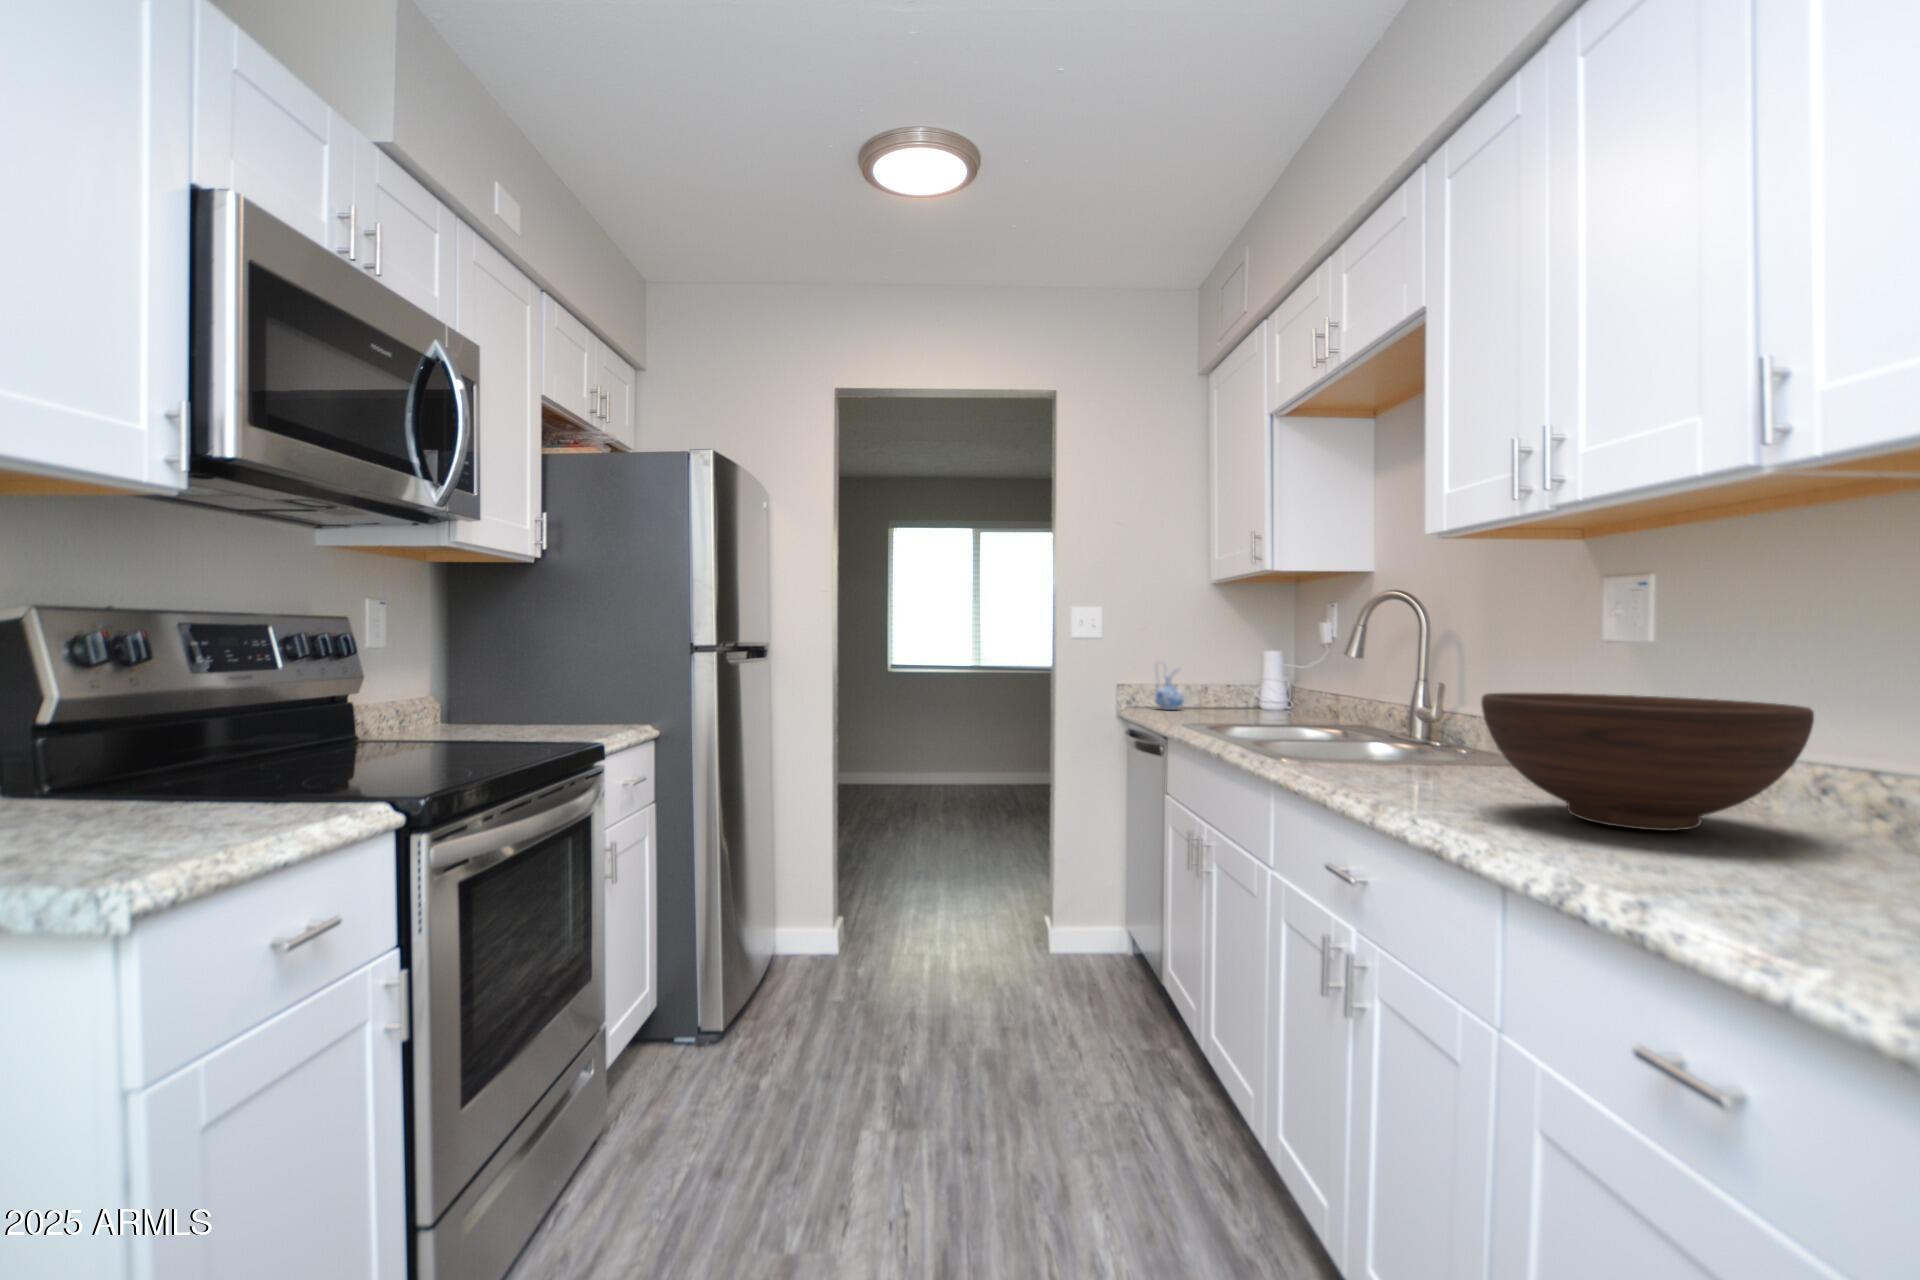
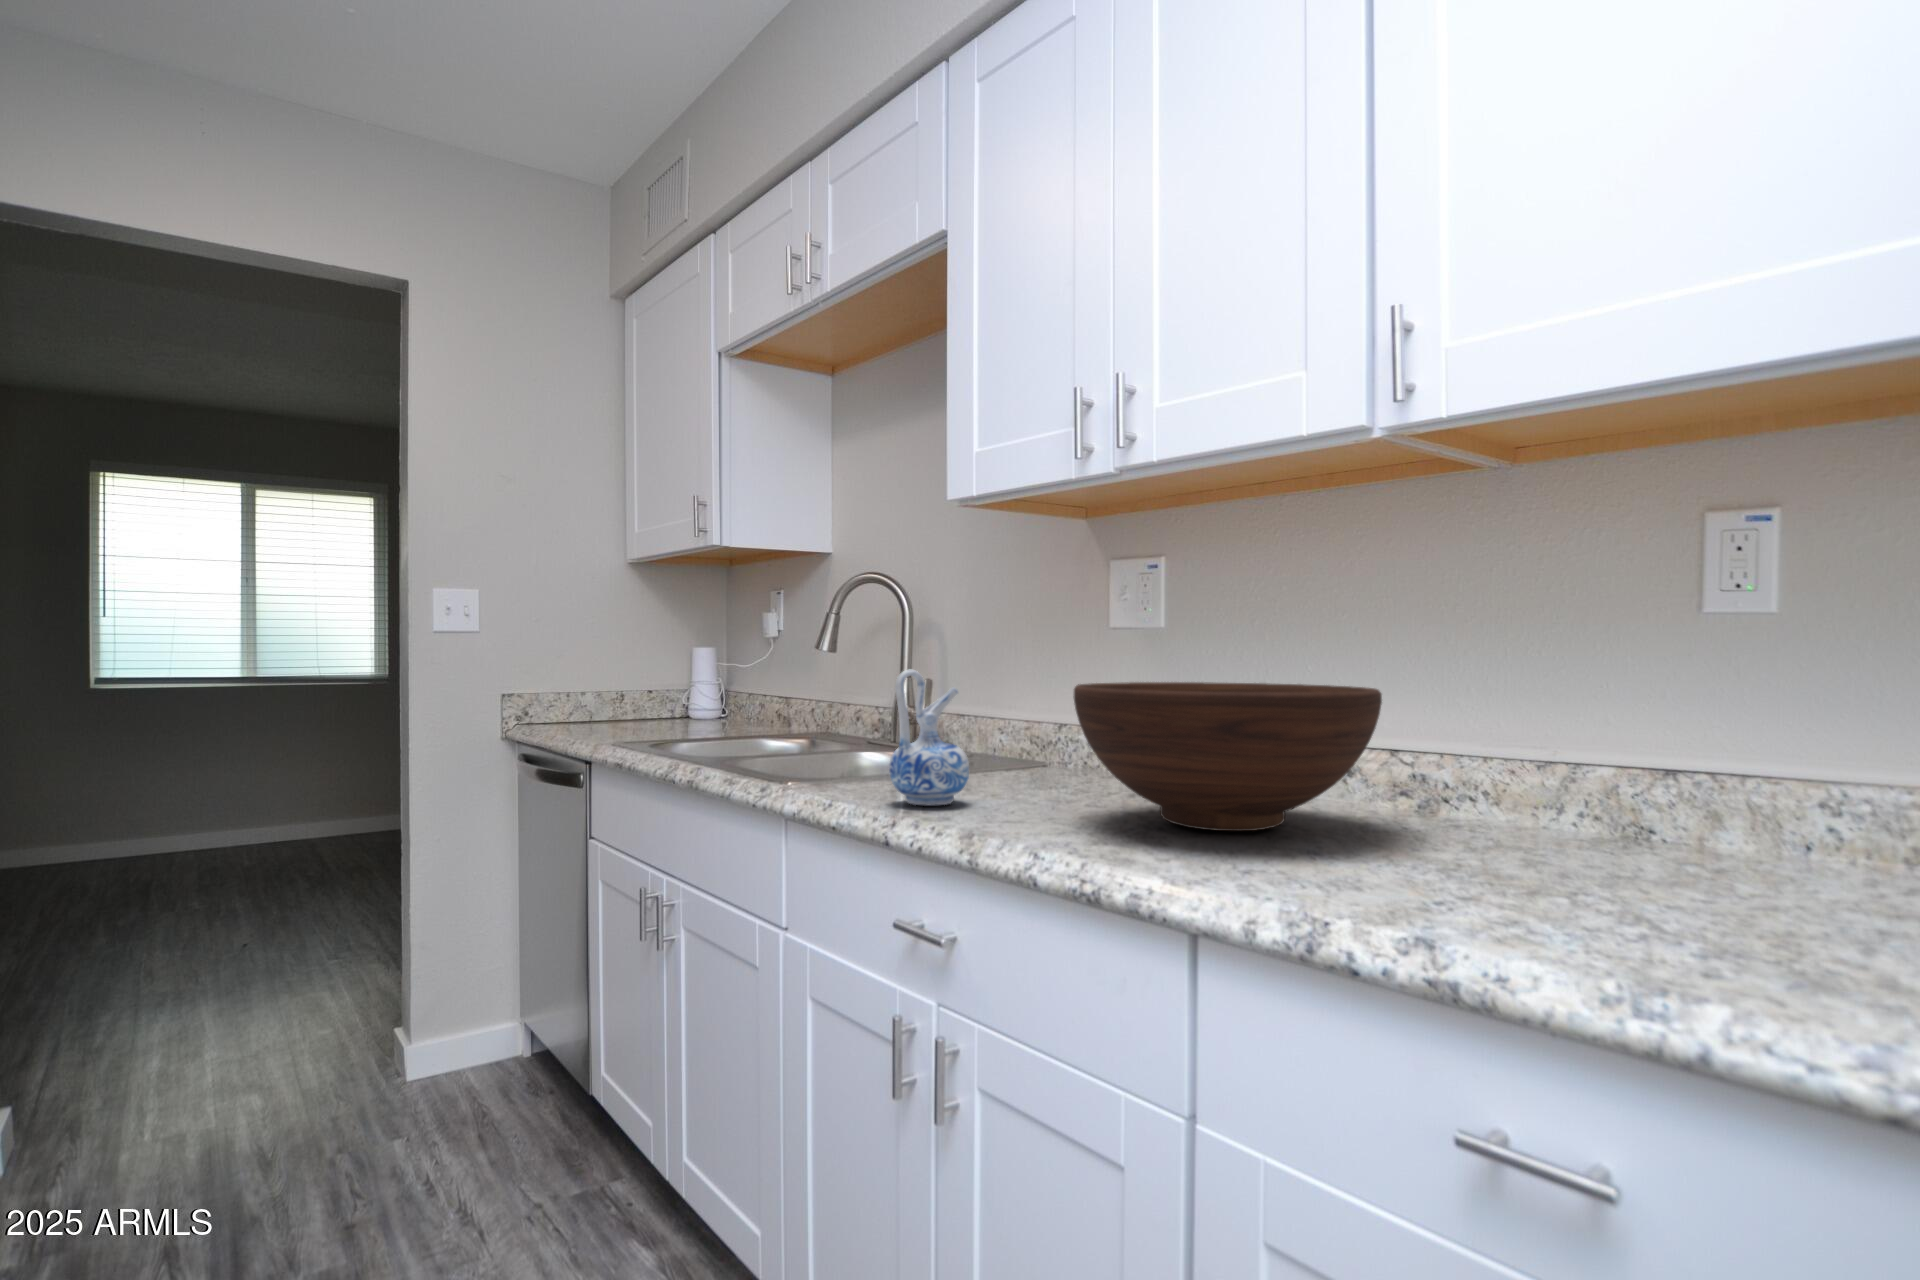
ceramic pitcher: present [1155,661,1184,710] -> present [889,670,969,805]

